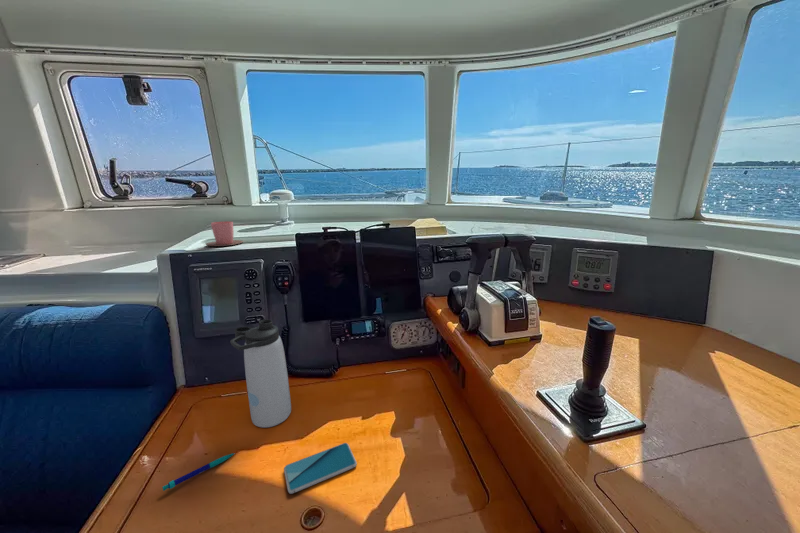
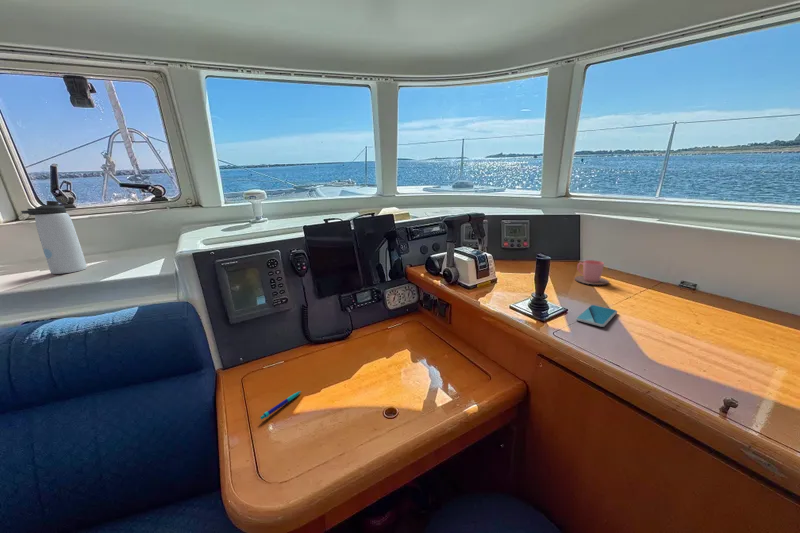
cup: present [206,221,243,246] -> present [575,260,609,285]
thermos bottle: present [230,320,291,428] -> present [21,201,87,274]
smartphone: present [284,443,357,494] -> present [576,305,617,327]

